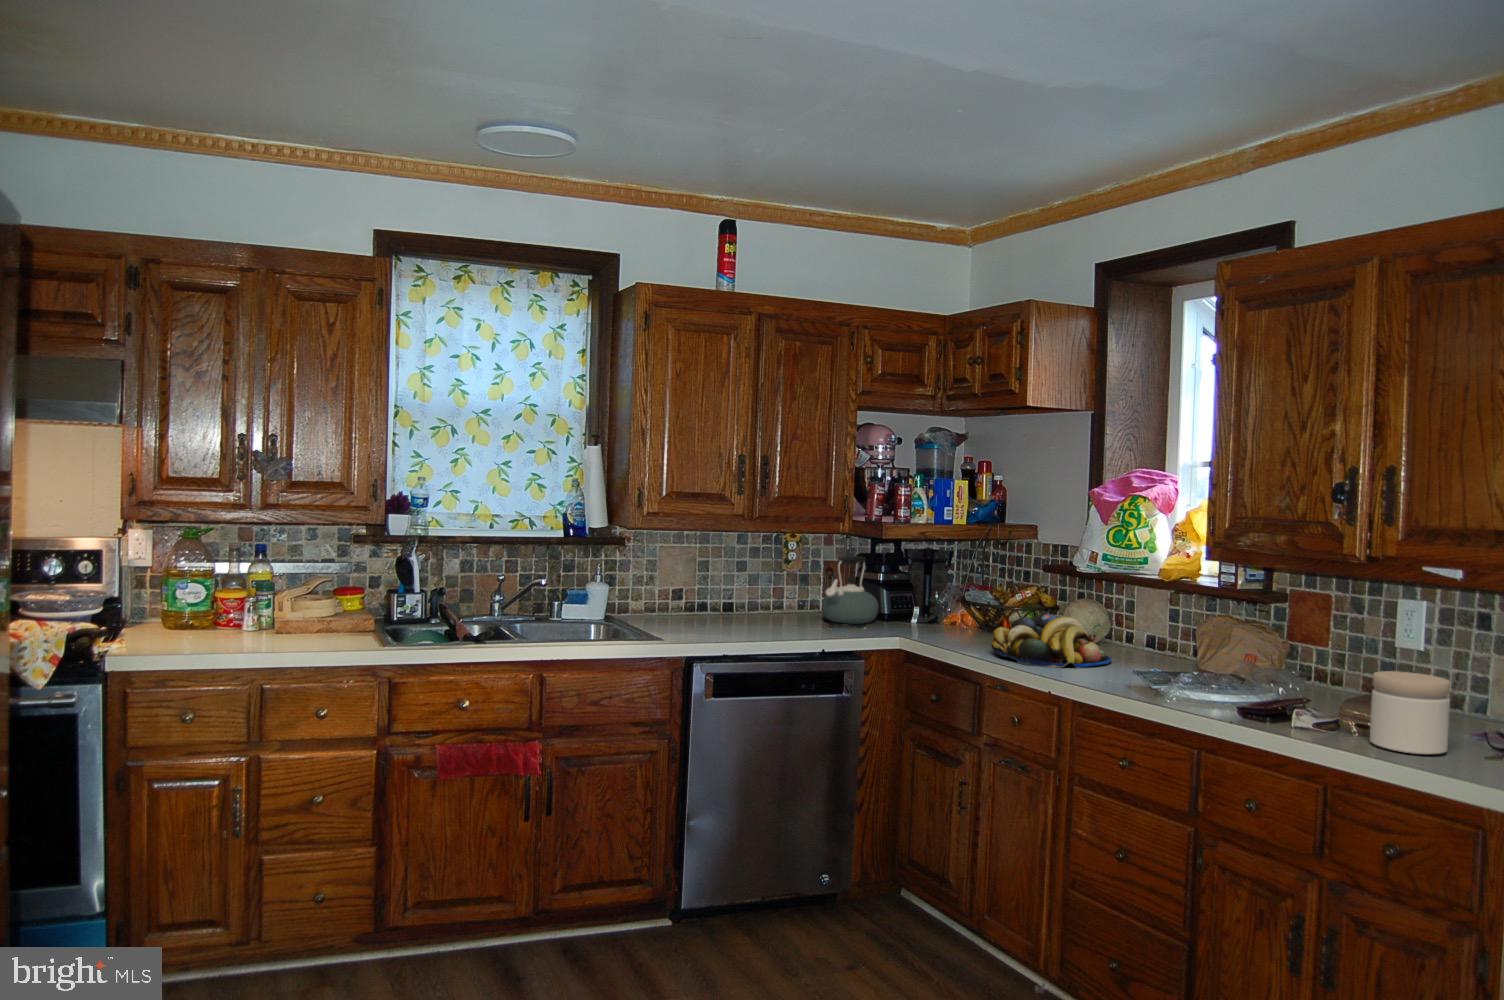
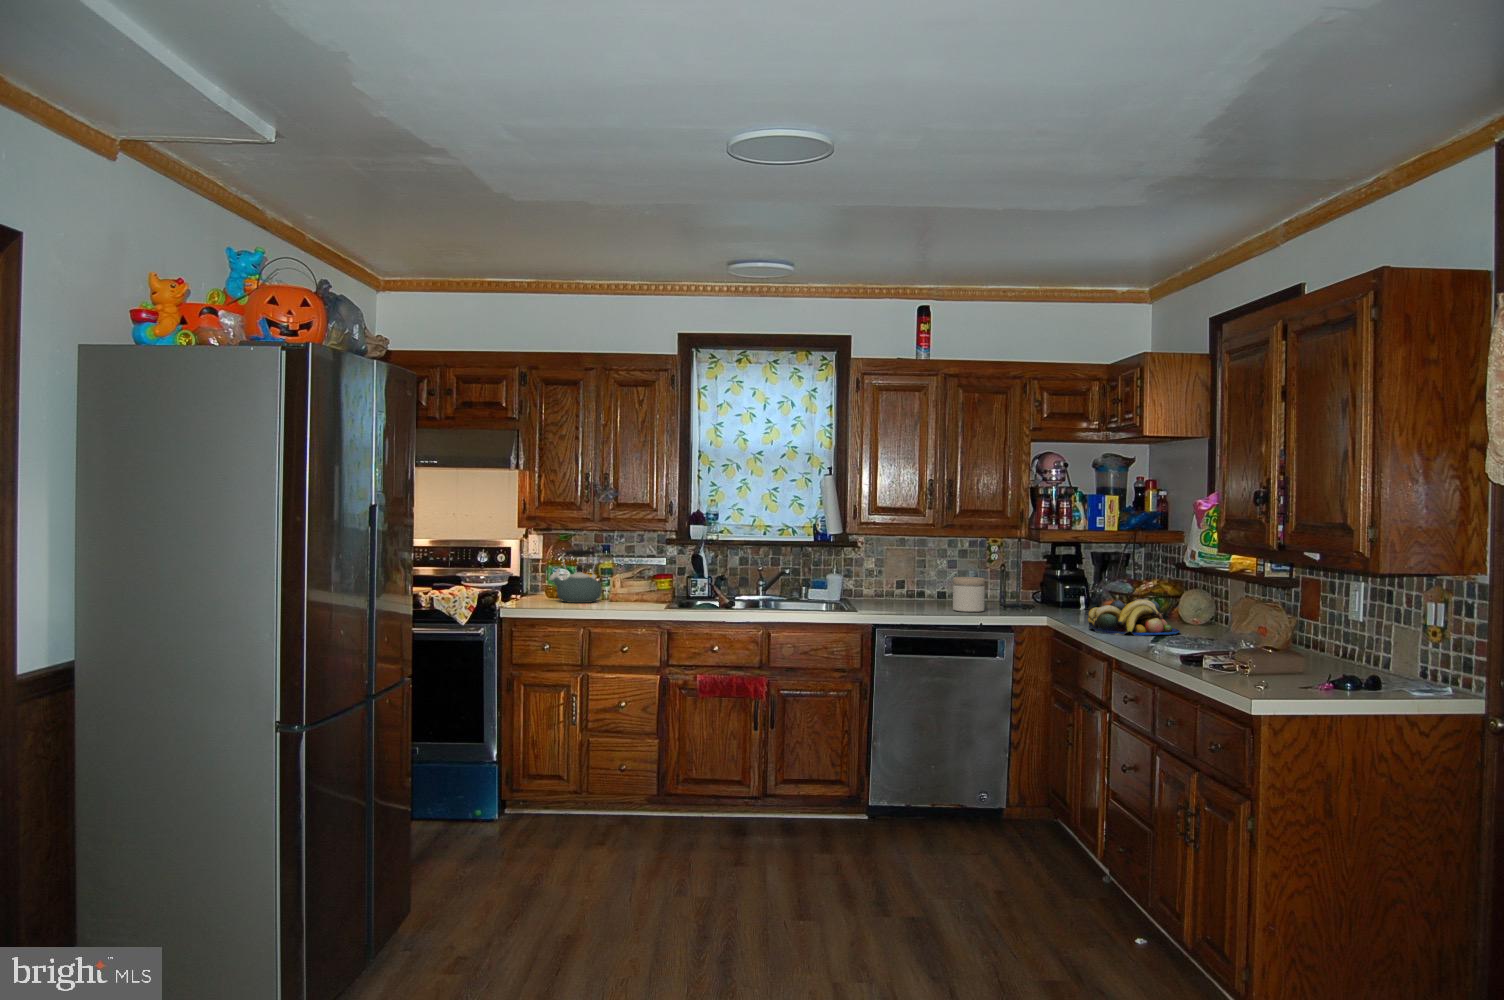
kettle: present [822,556,878,624] -> present [549,550,602,603]
jar: present [1370,671,1450,755] -> present [953,577,985,612]

